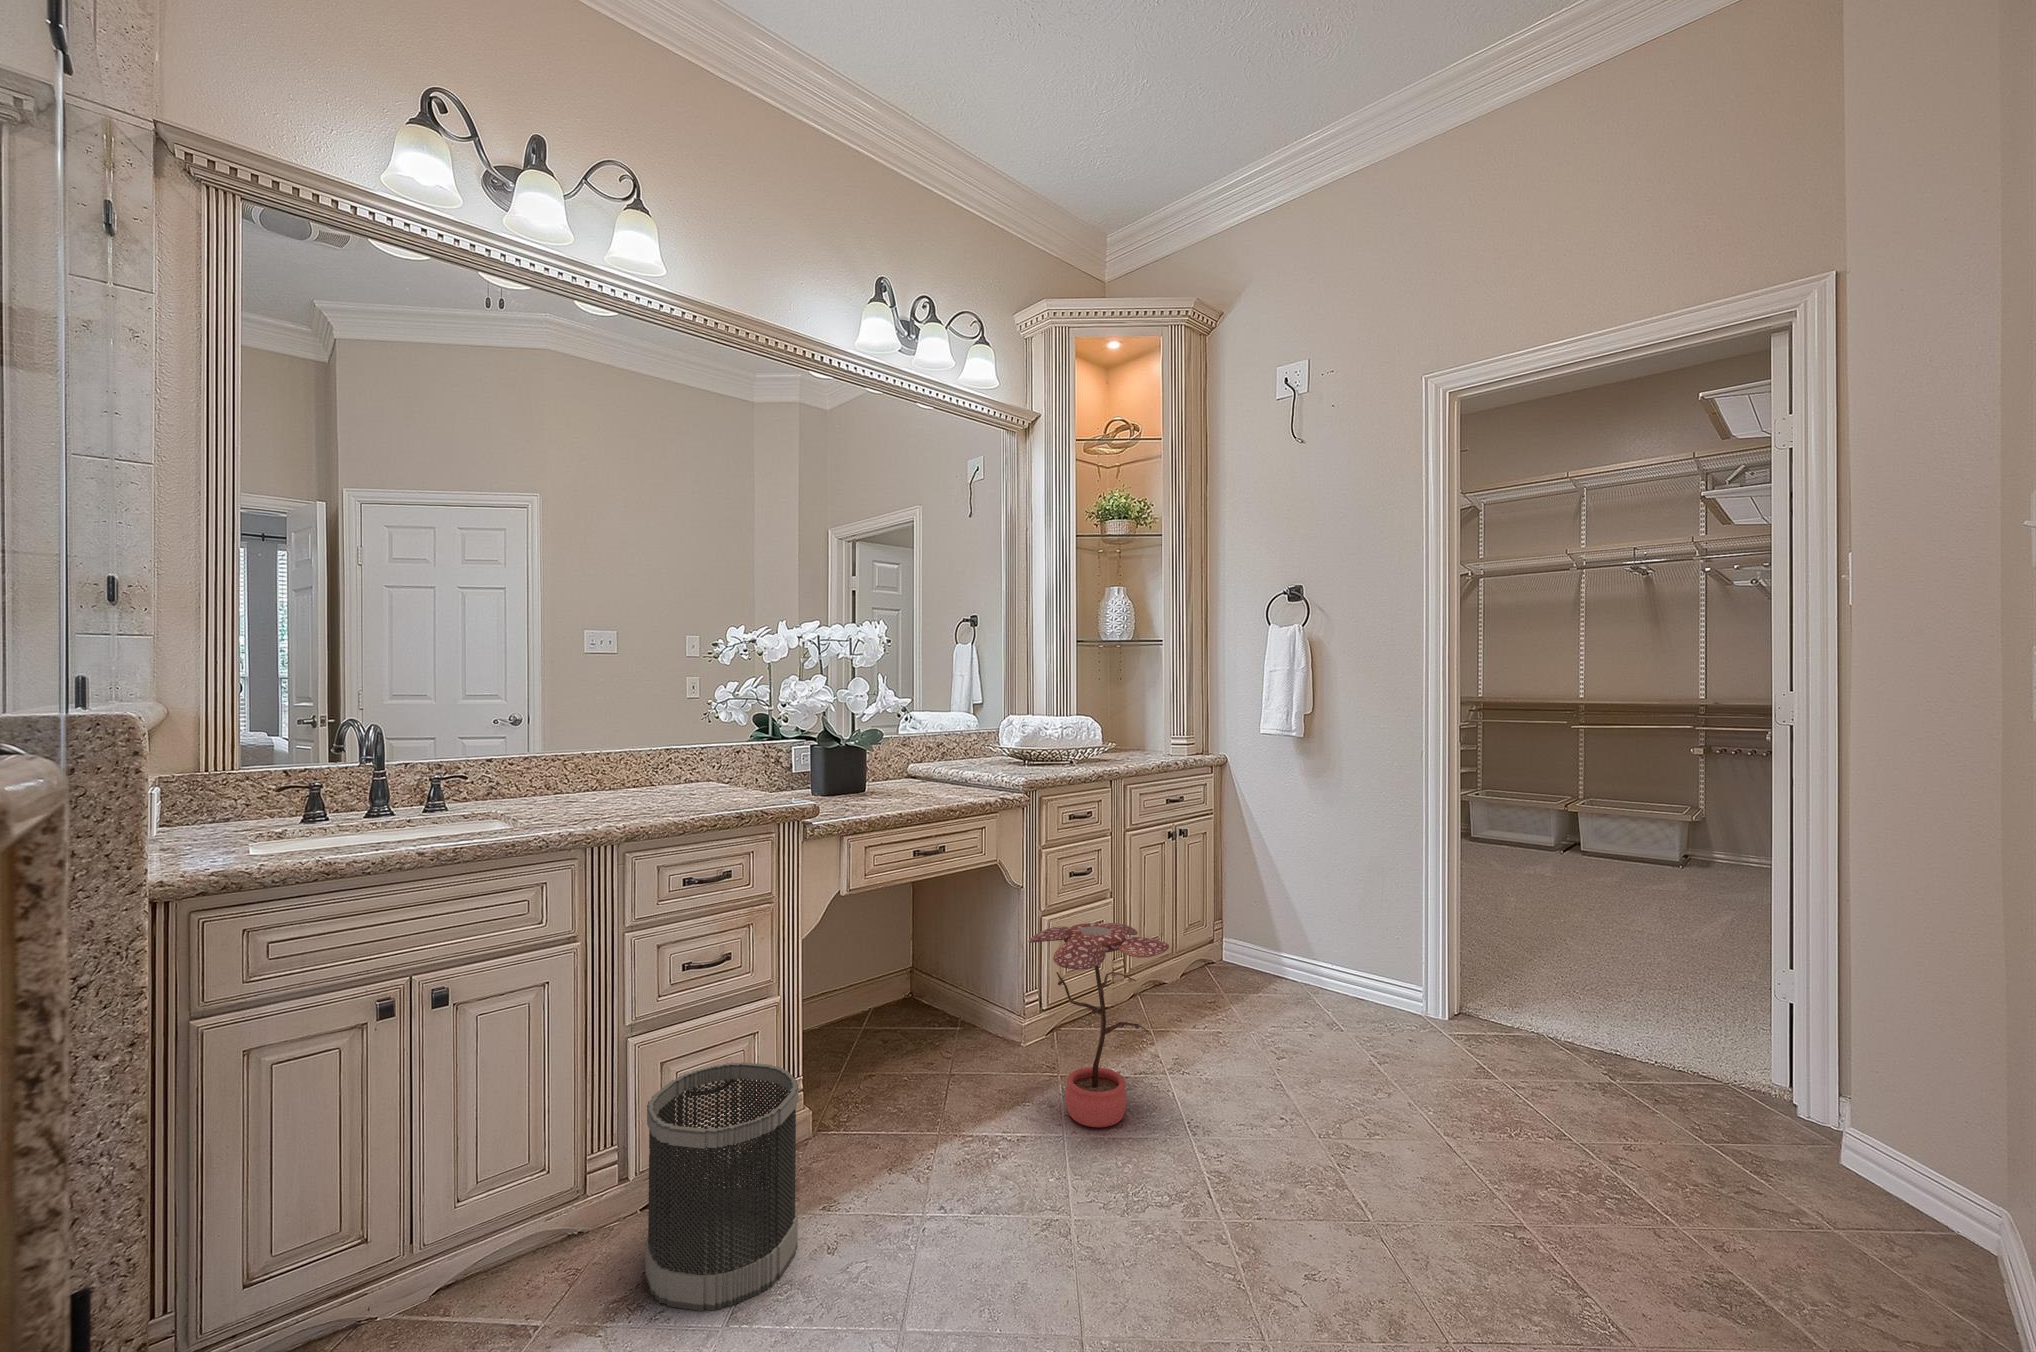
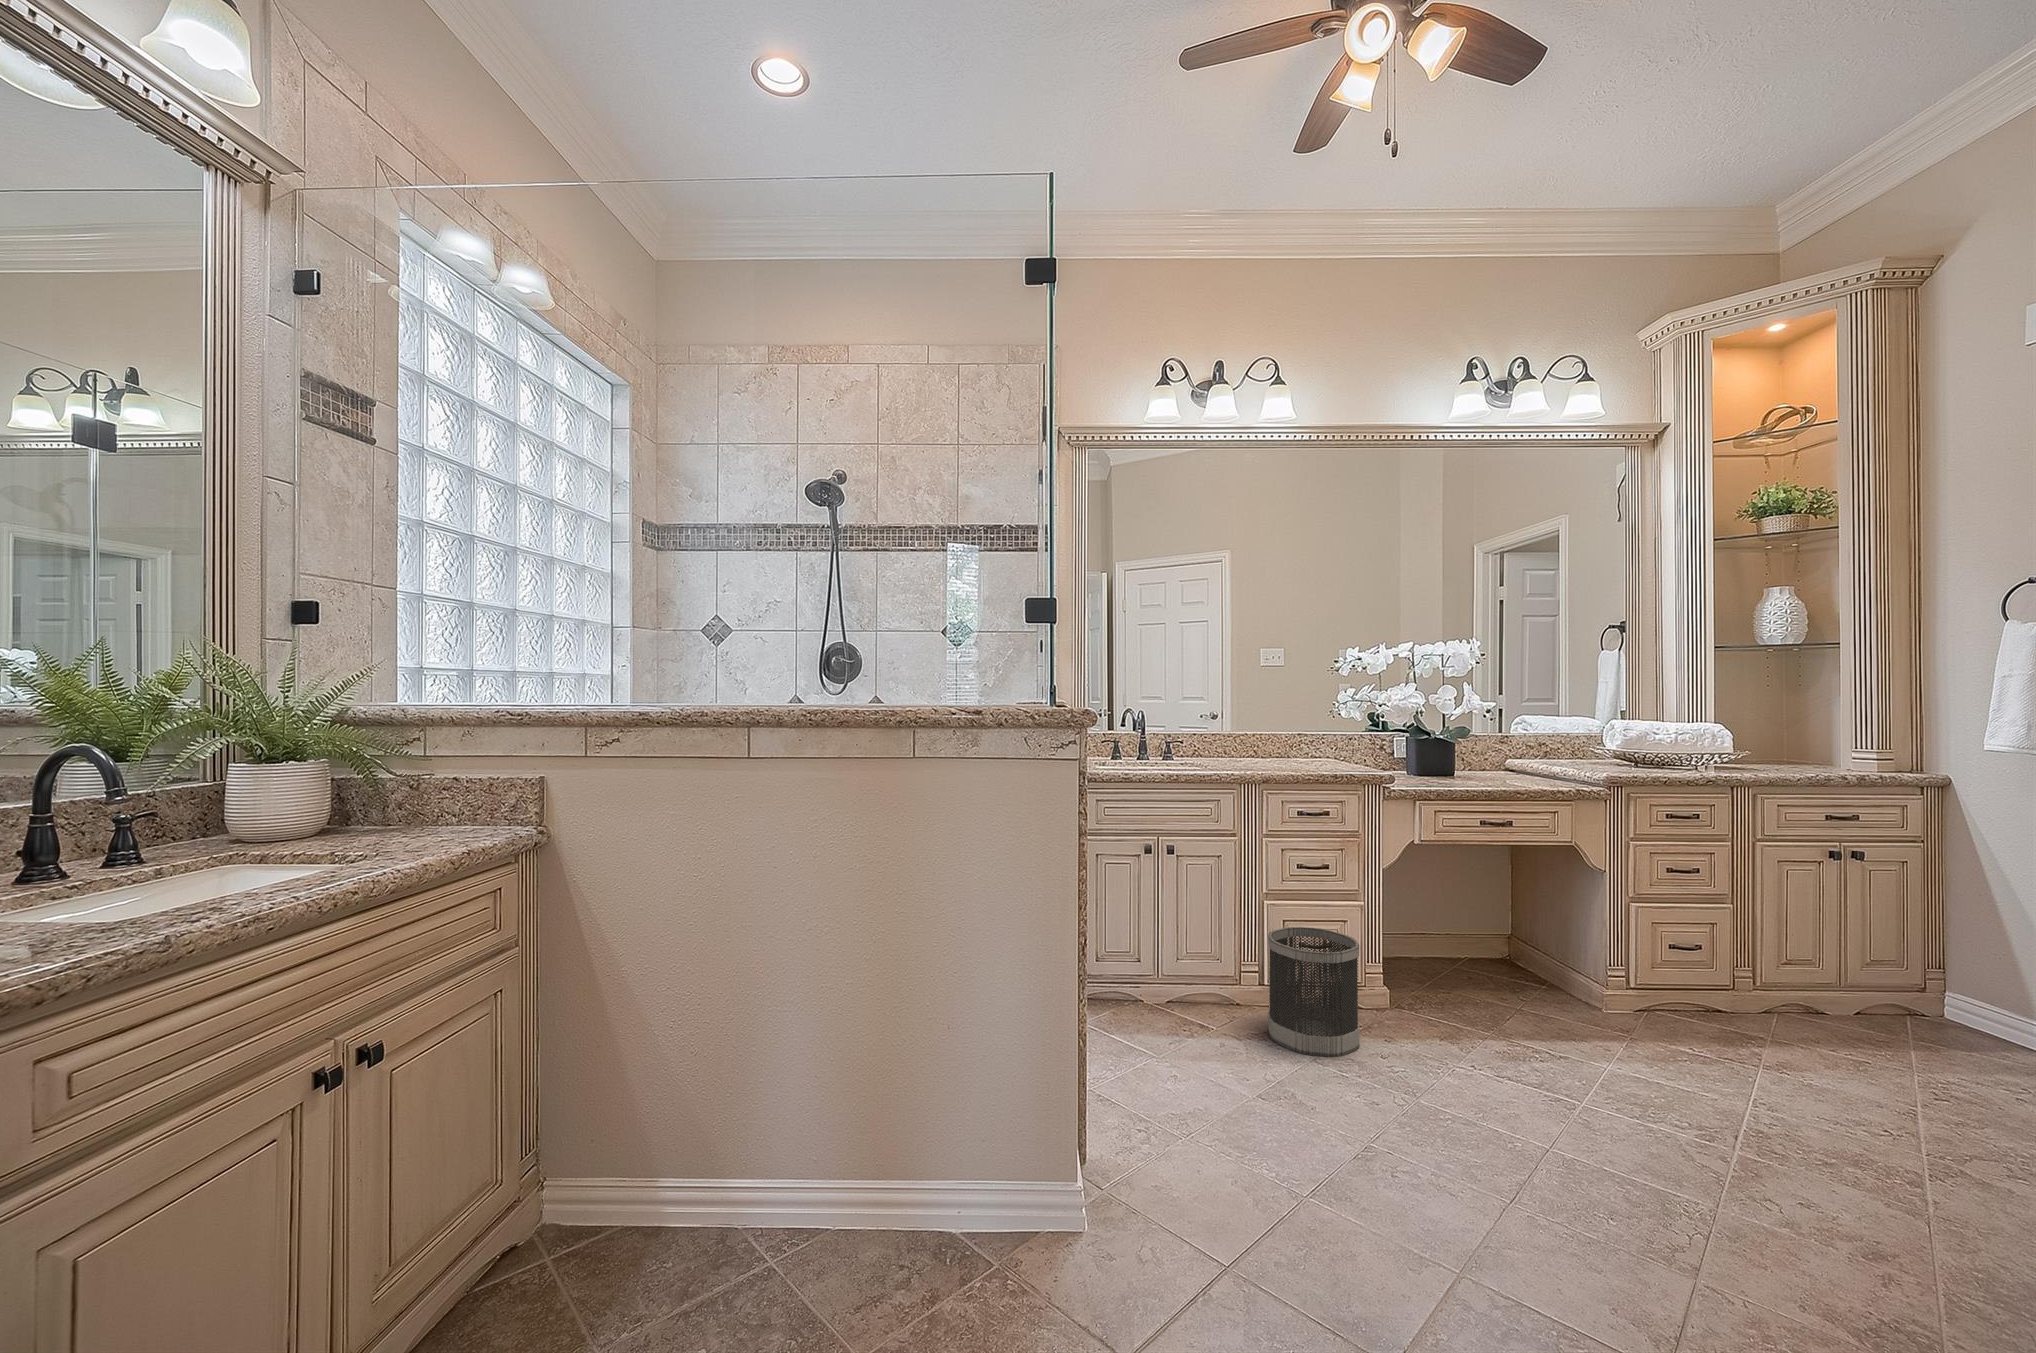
potted plant: present [1028,923,1169,1127] -> none [1579,901,1721,1076]

